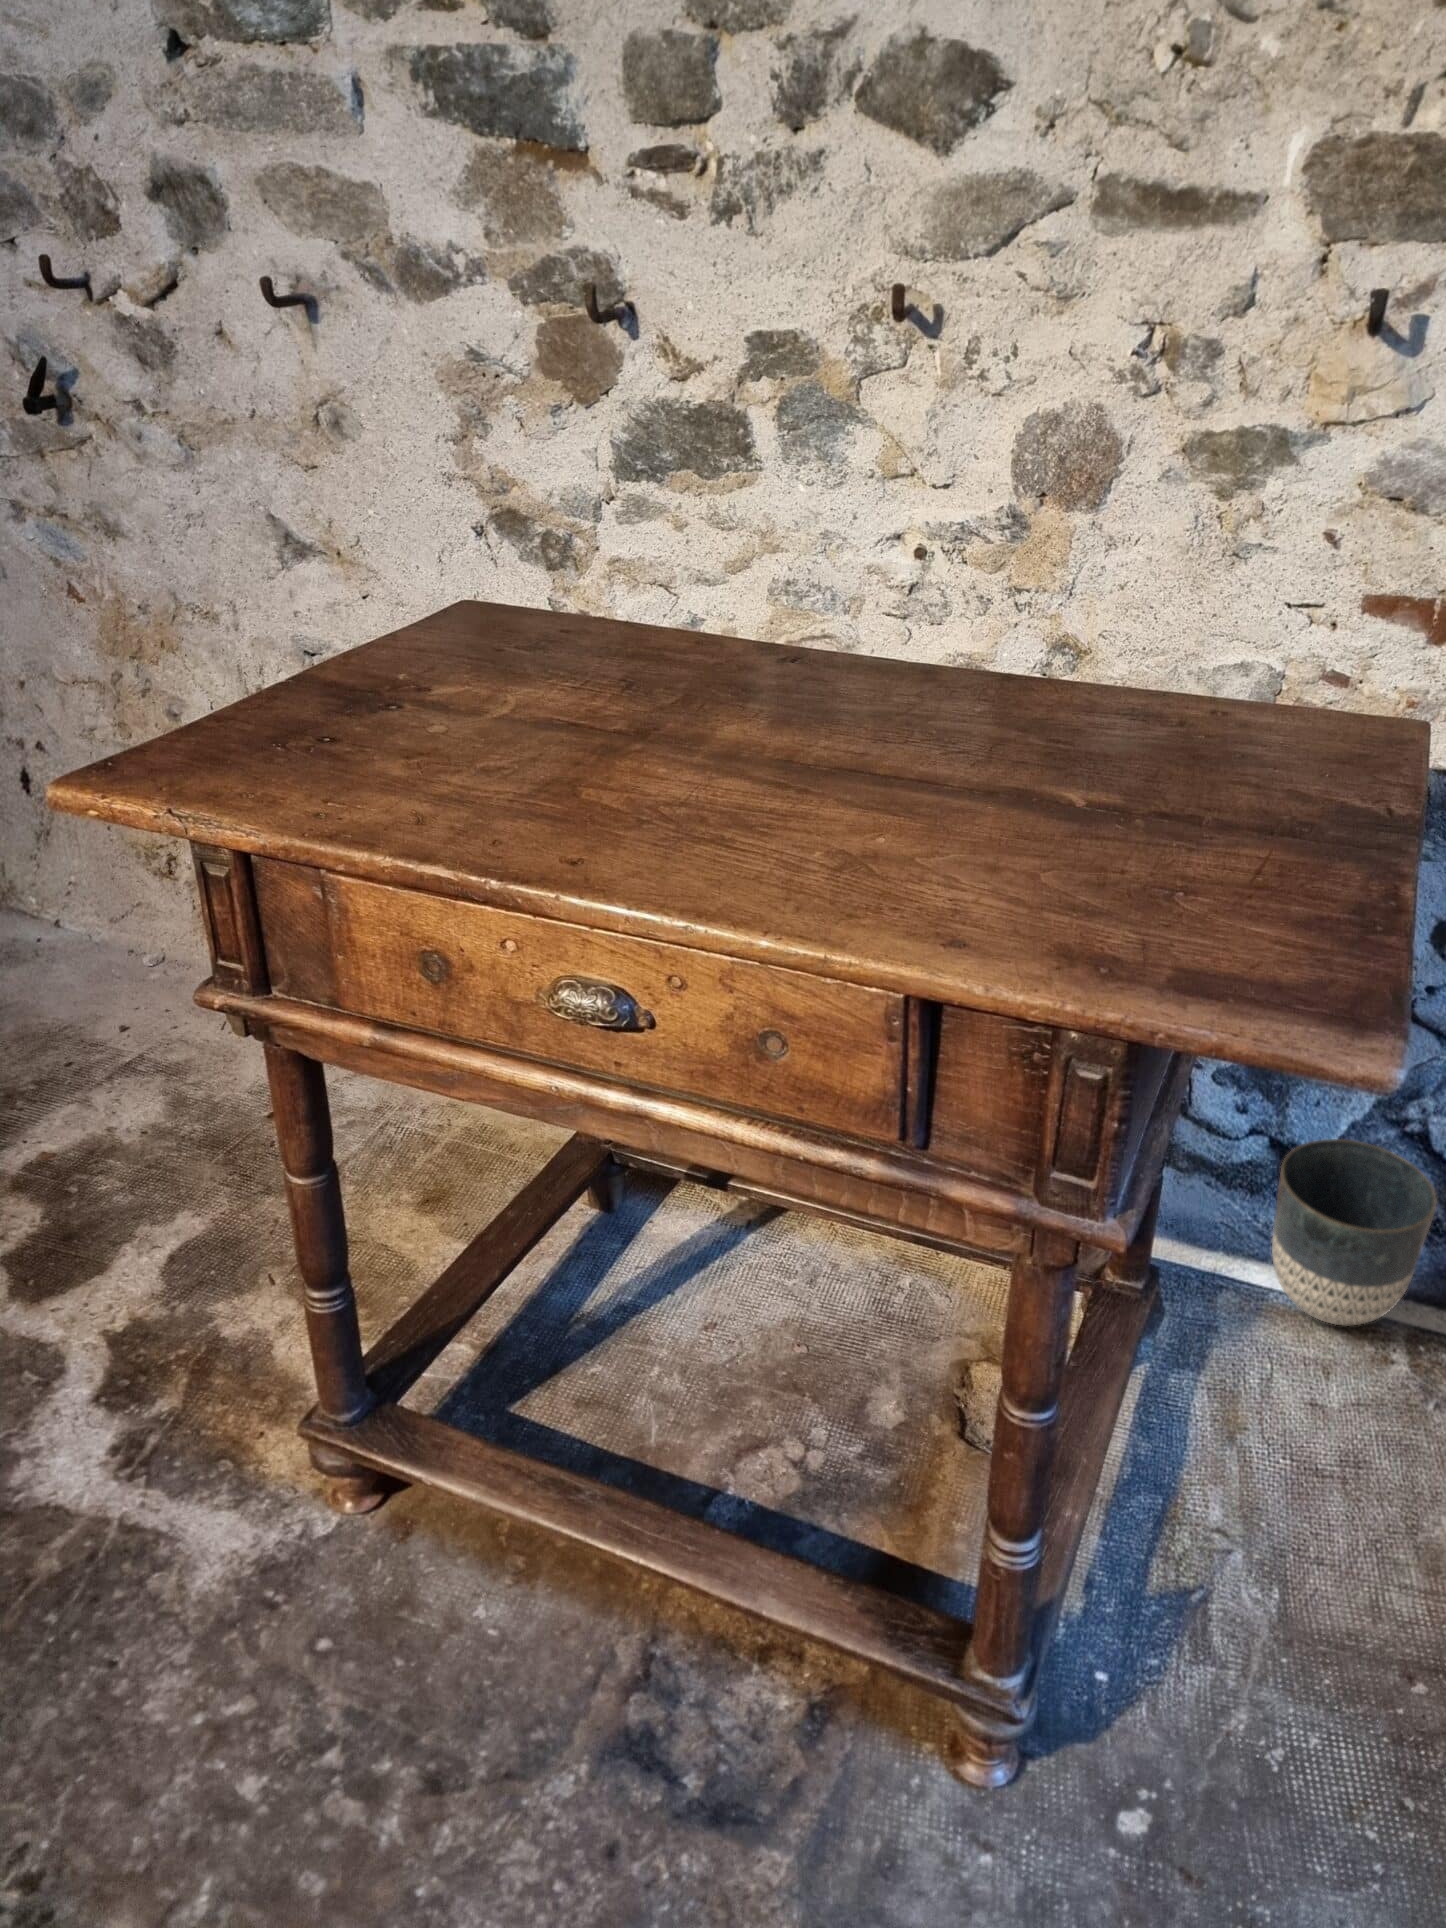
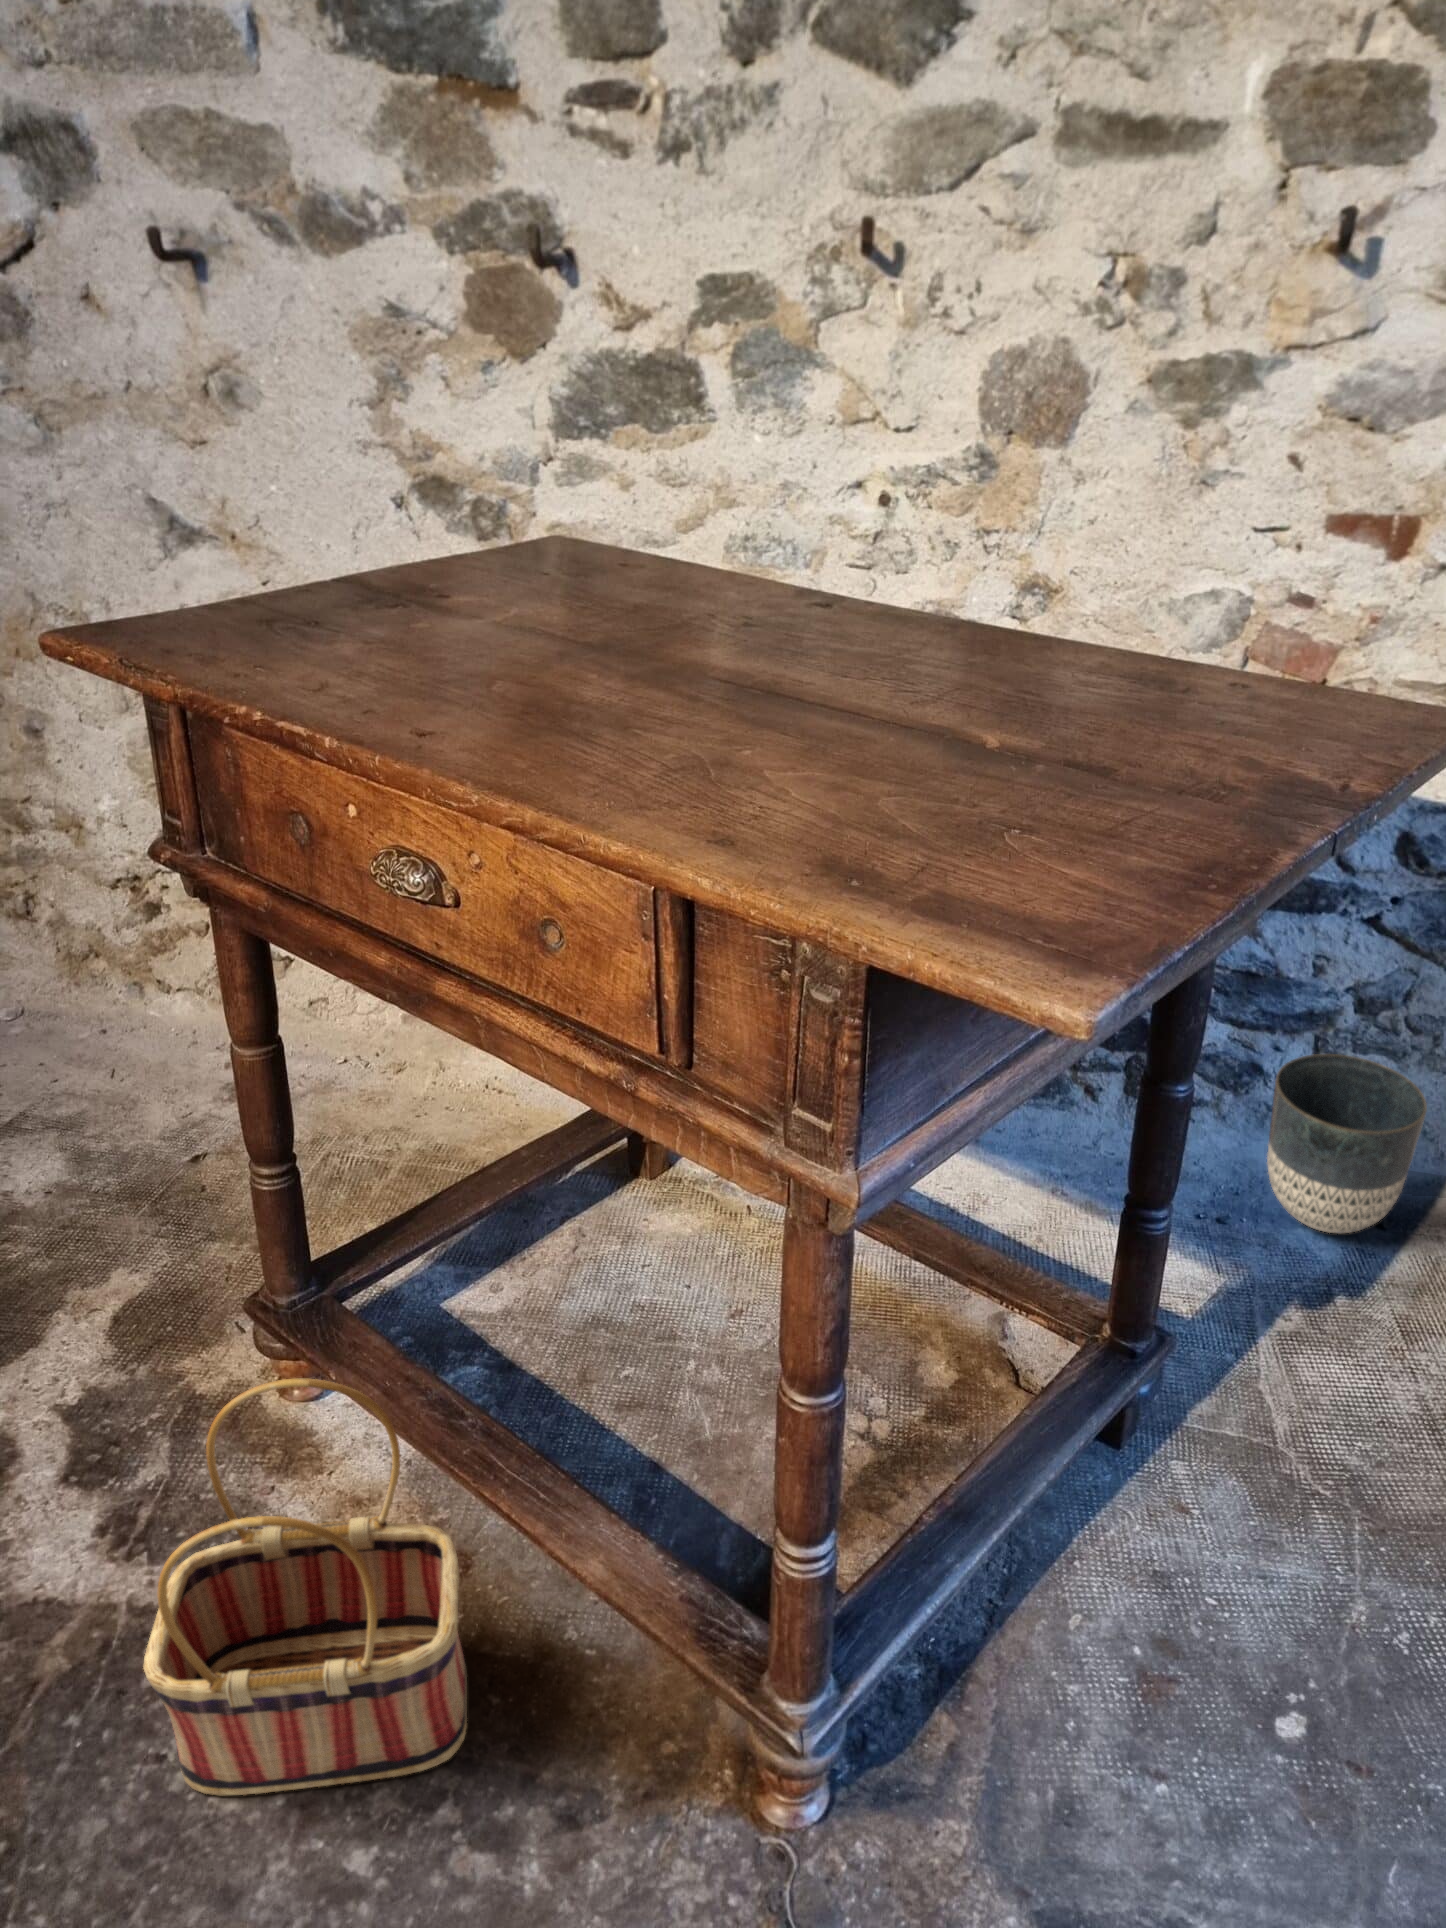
basket: none [84,1355,382,1716] -> present [144,1379,467,1795]

